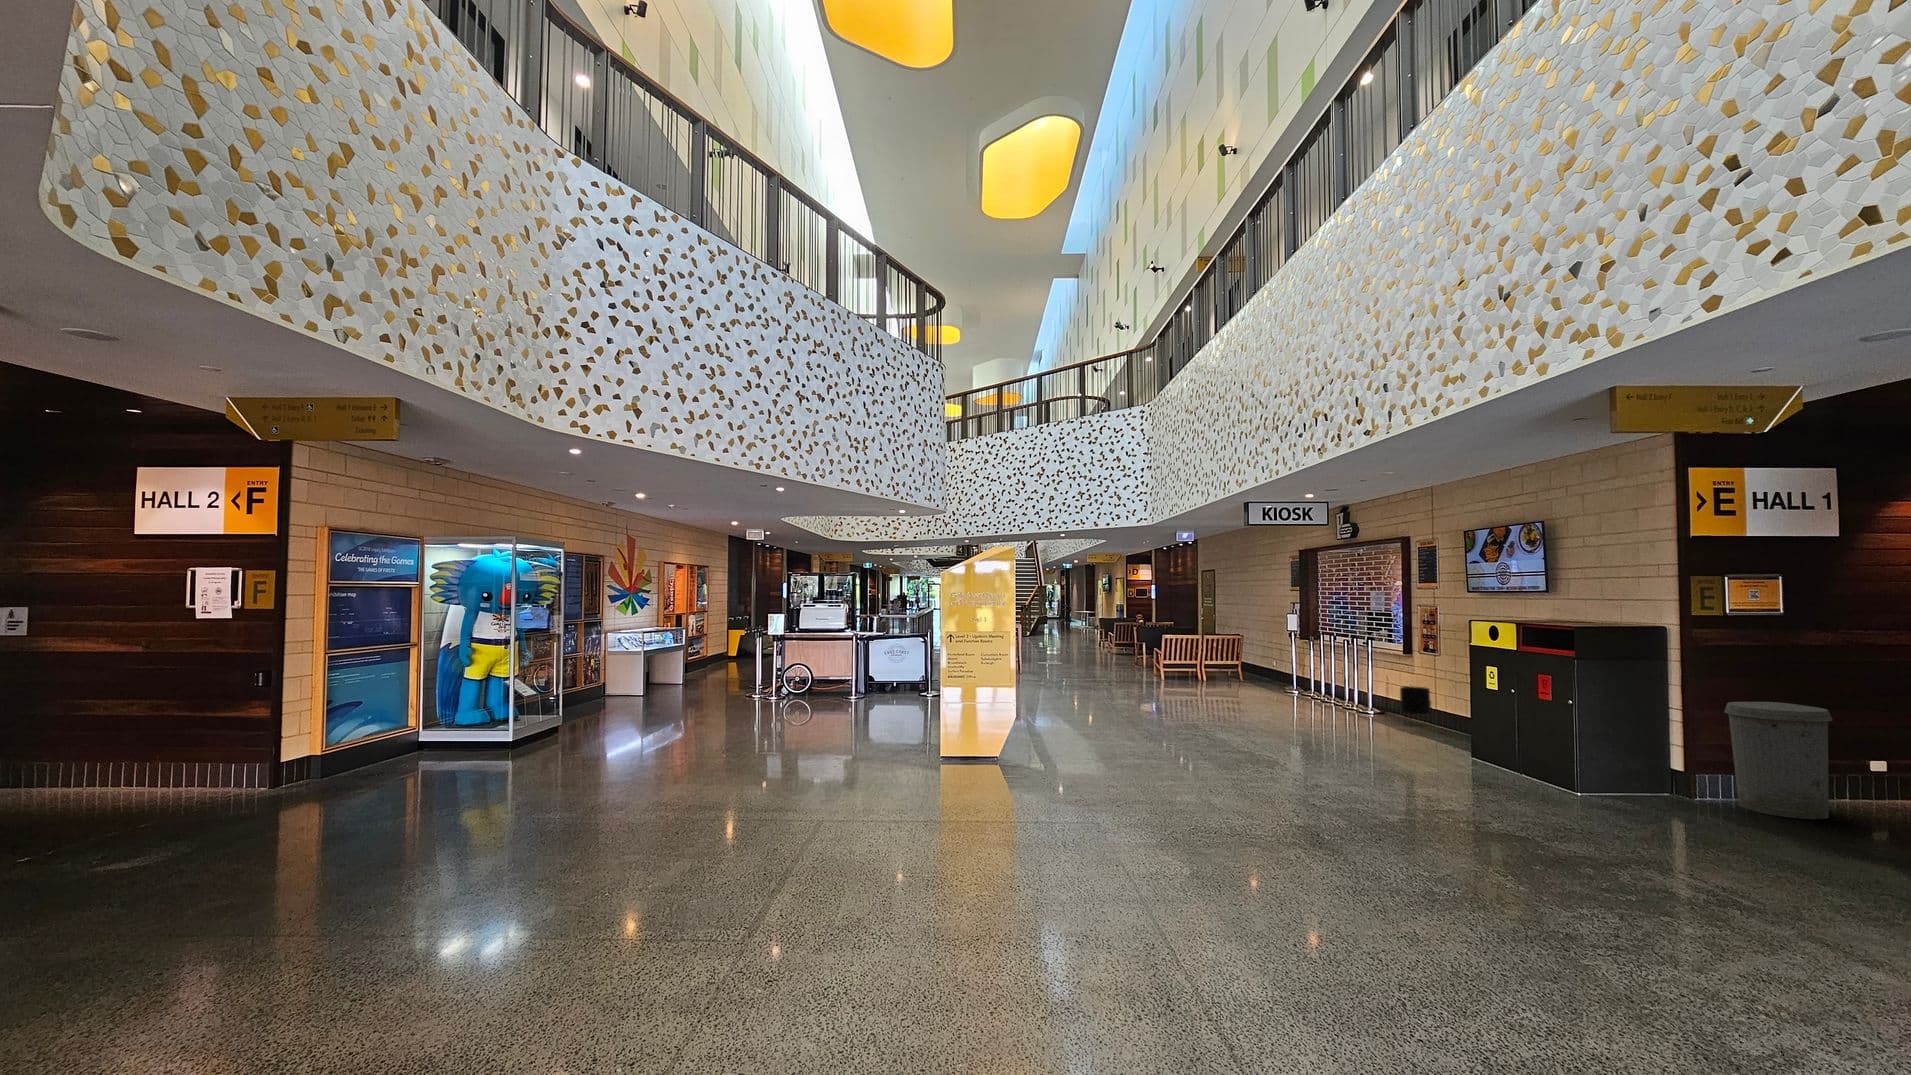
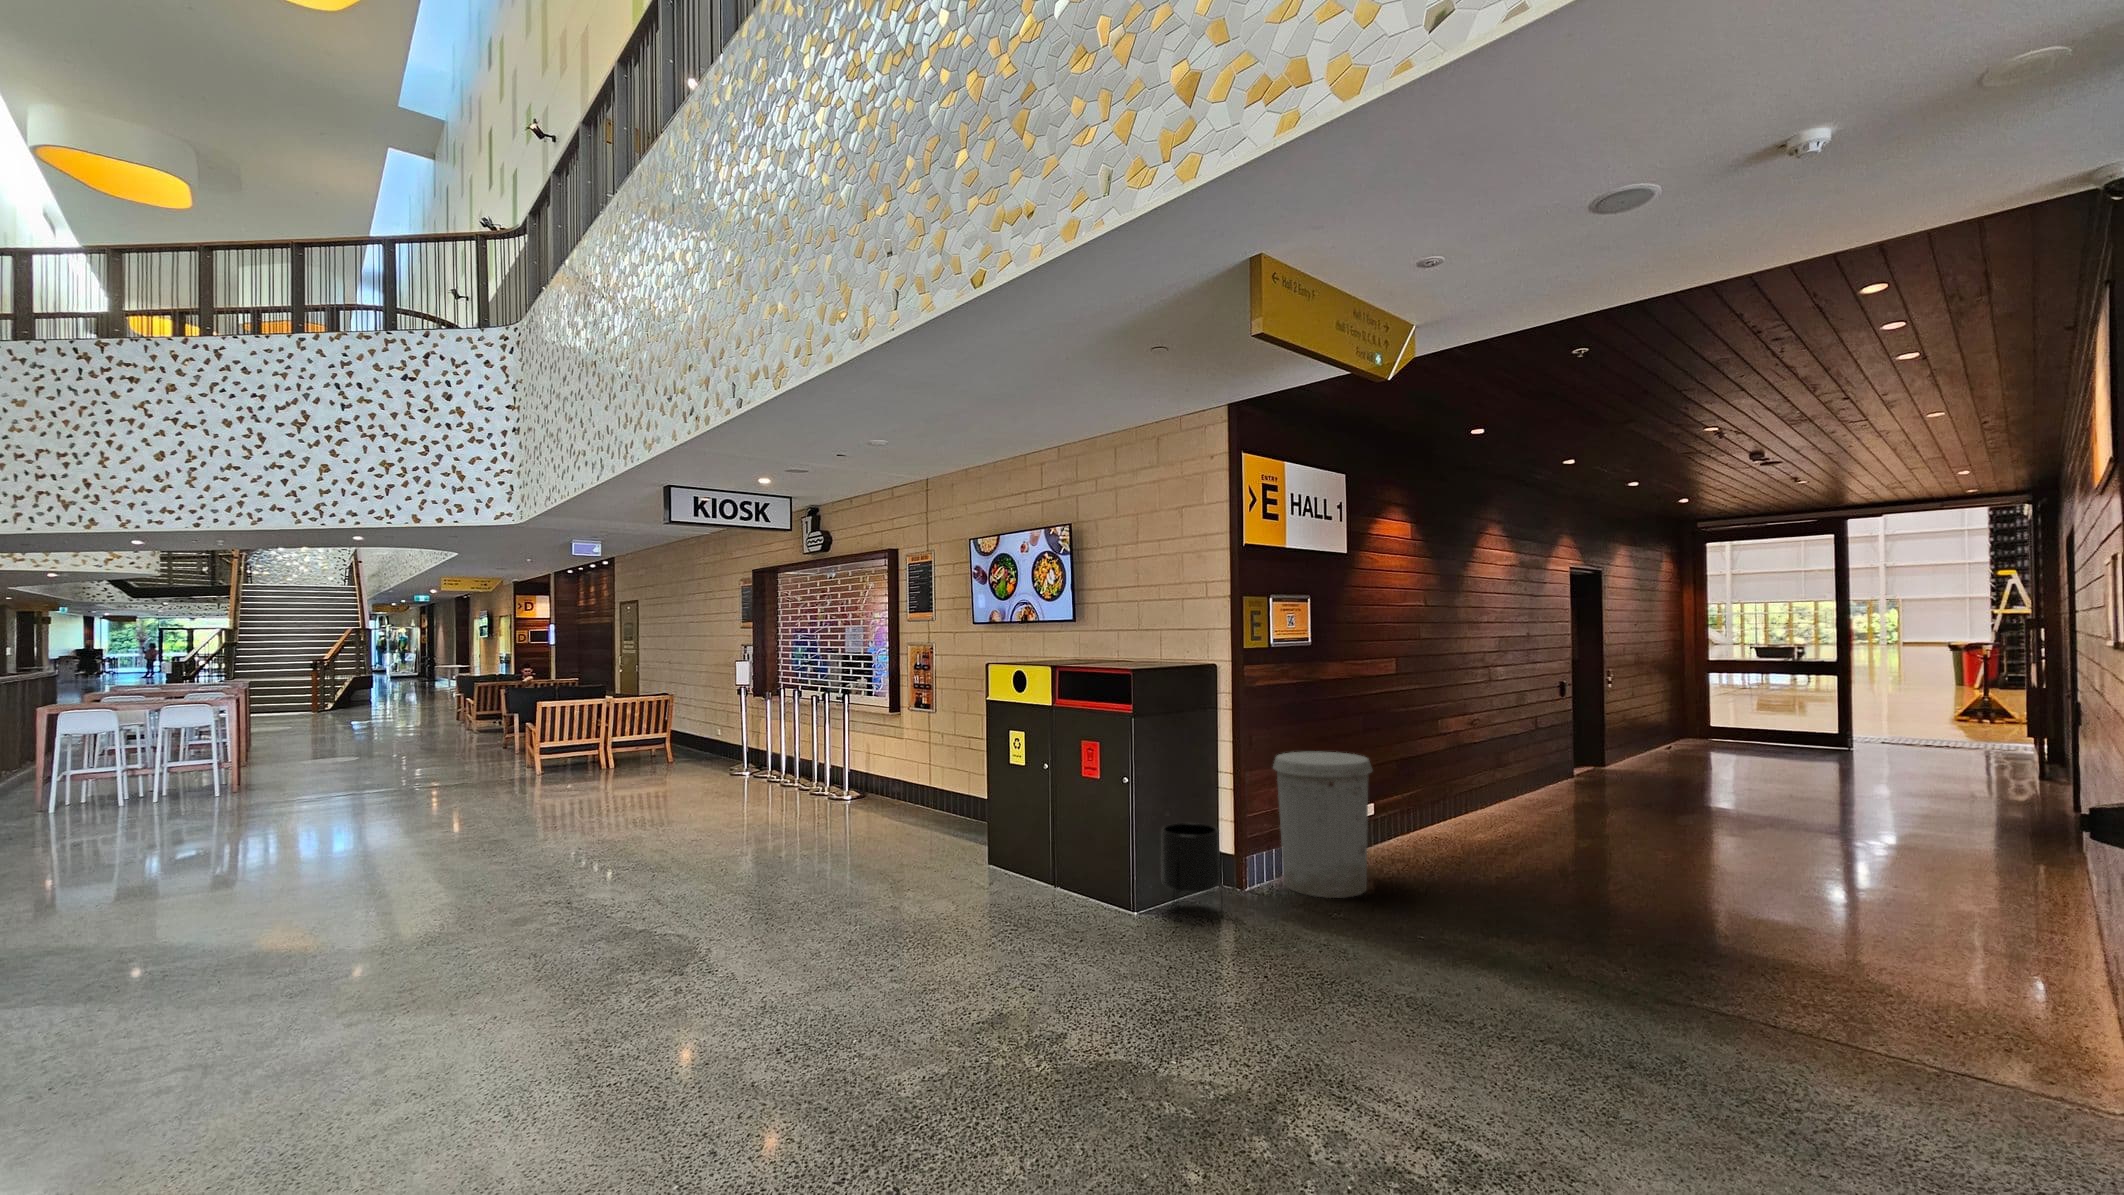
planter: present [1400,686,1431,715] -> present [1161,823,1223,919]

